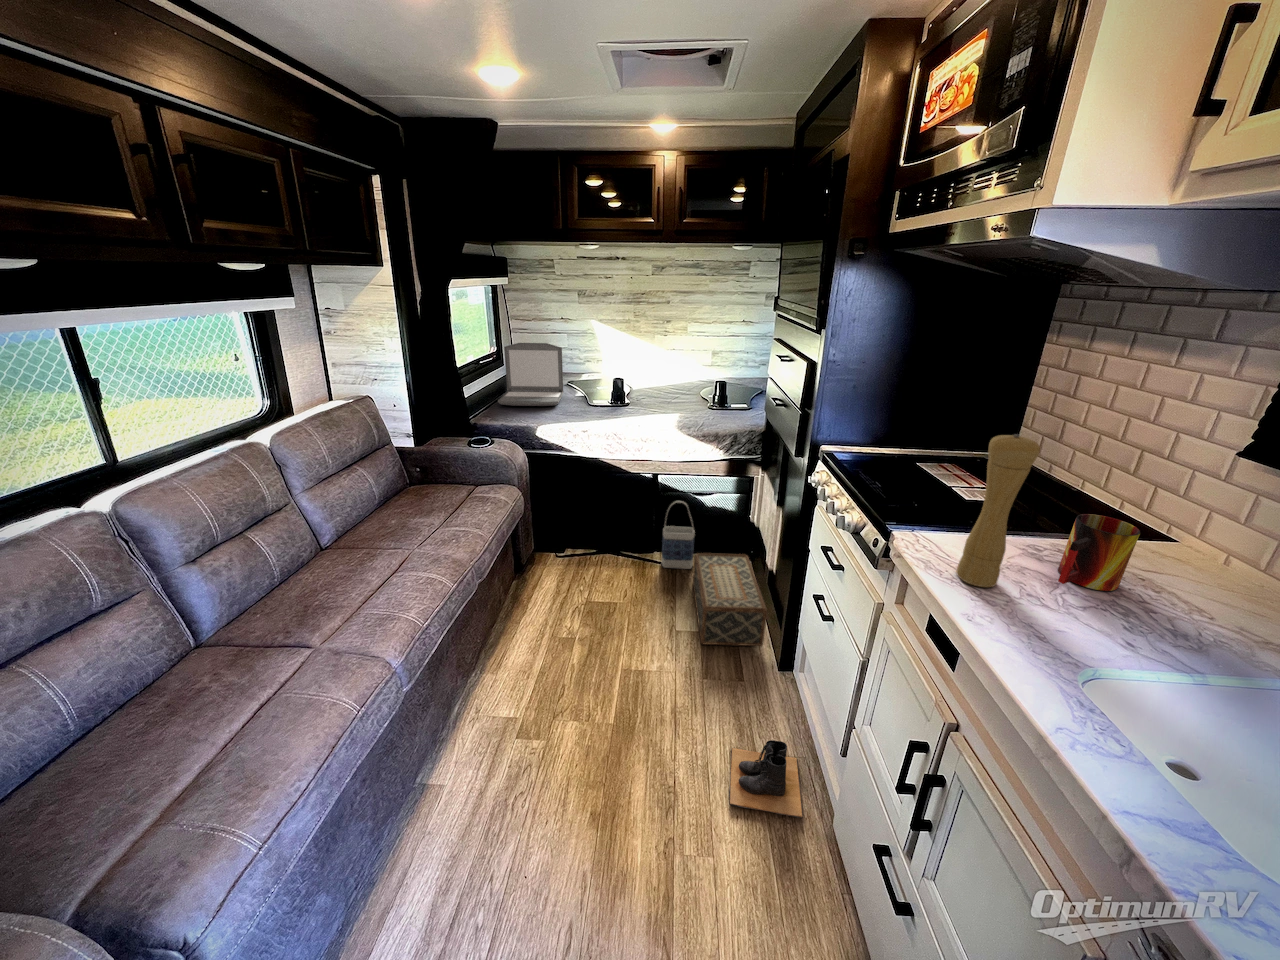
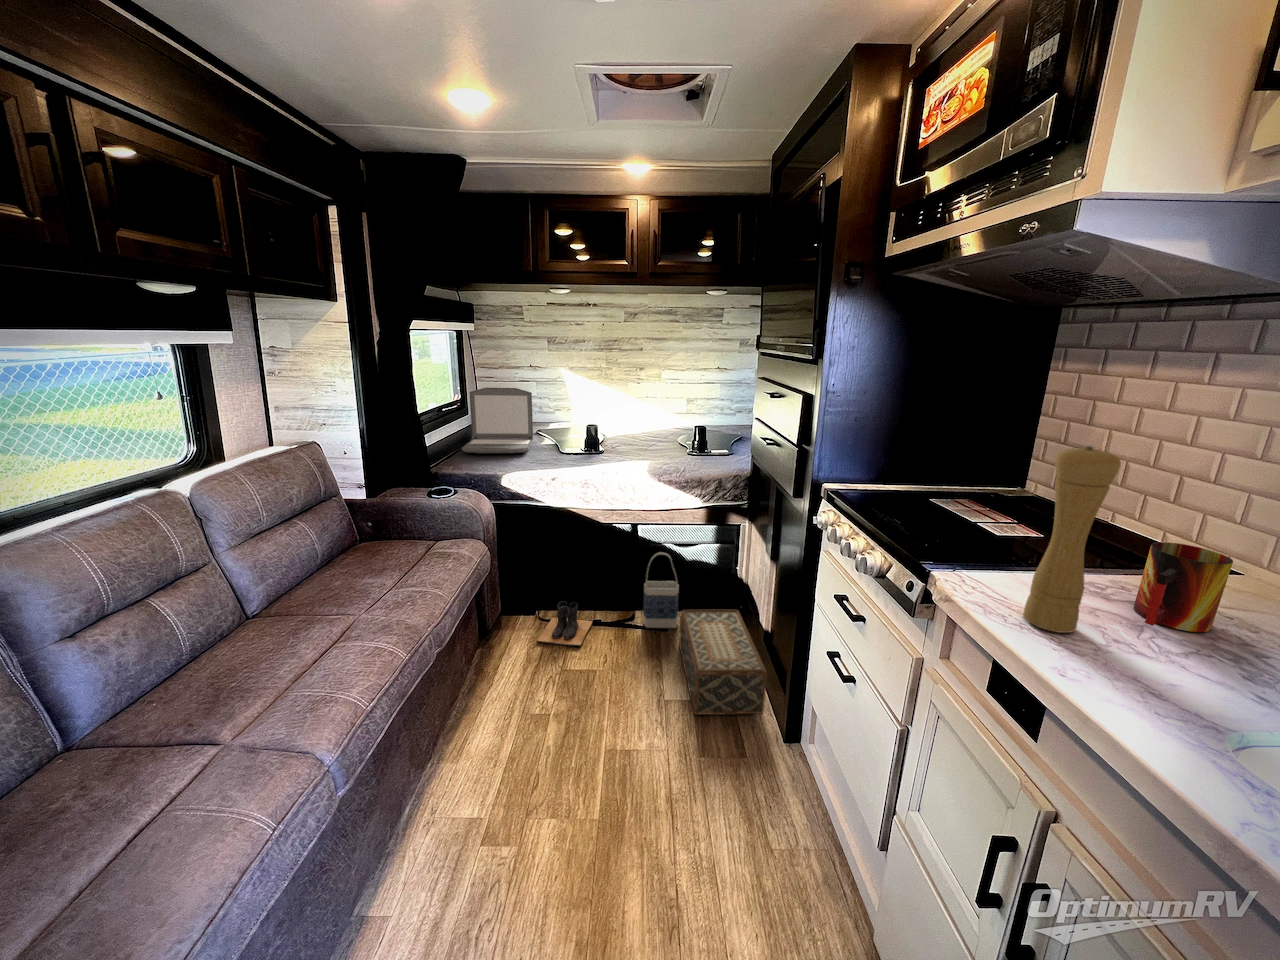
boots: present [729,740,803,818] -> present [537,601,593,646]

